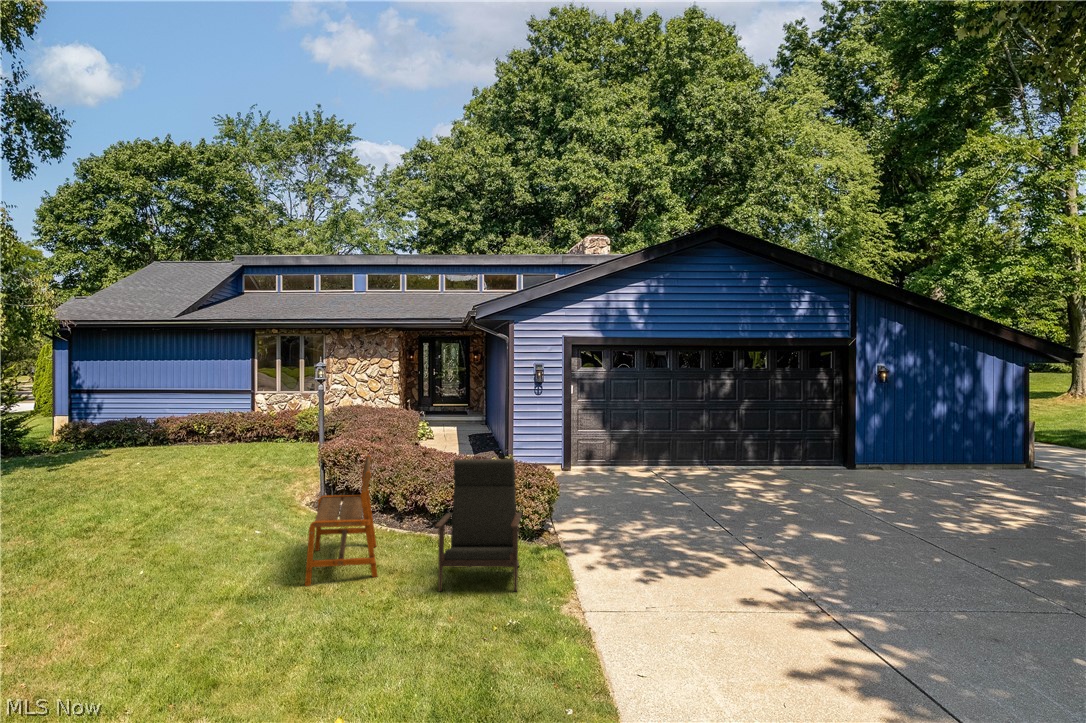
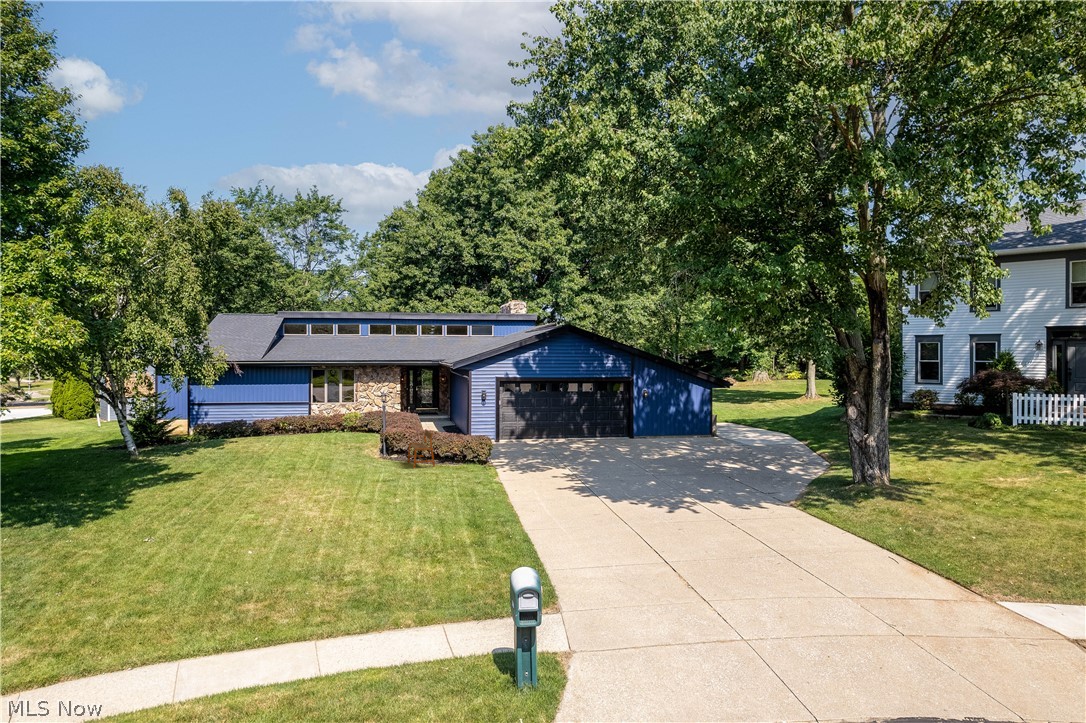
lounge chair: present [435,459,522,591] -> none [455,429,481,468]

